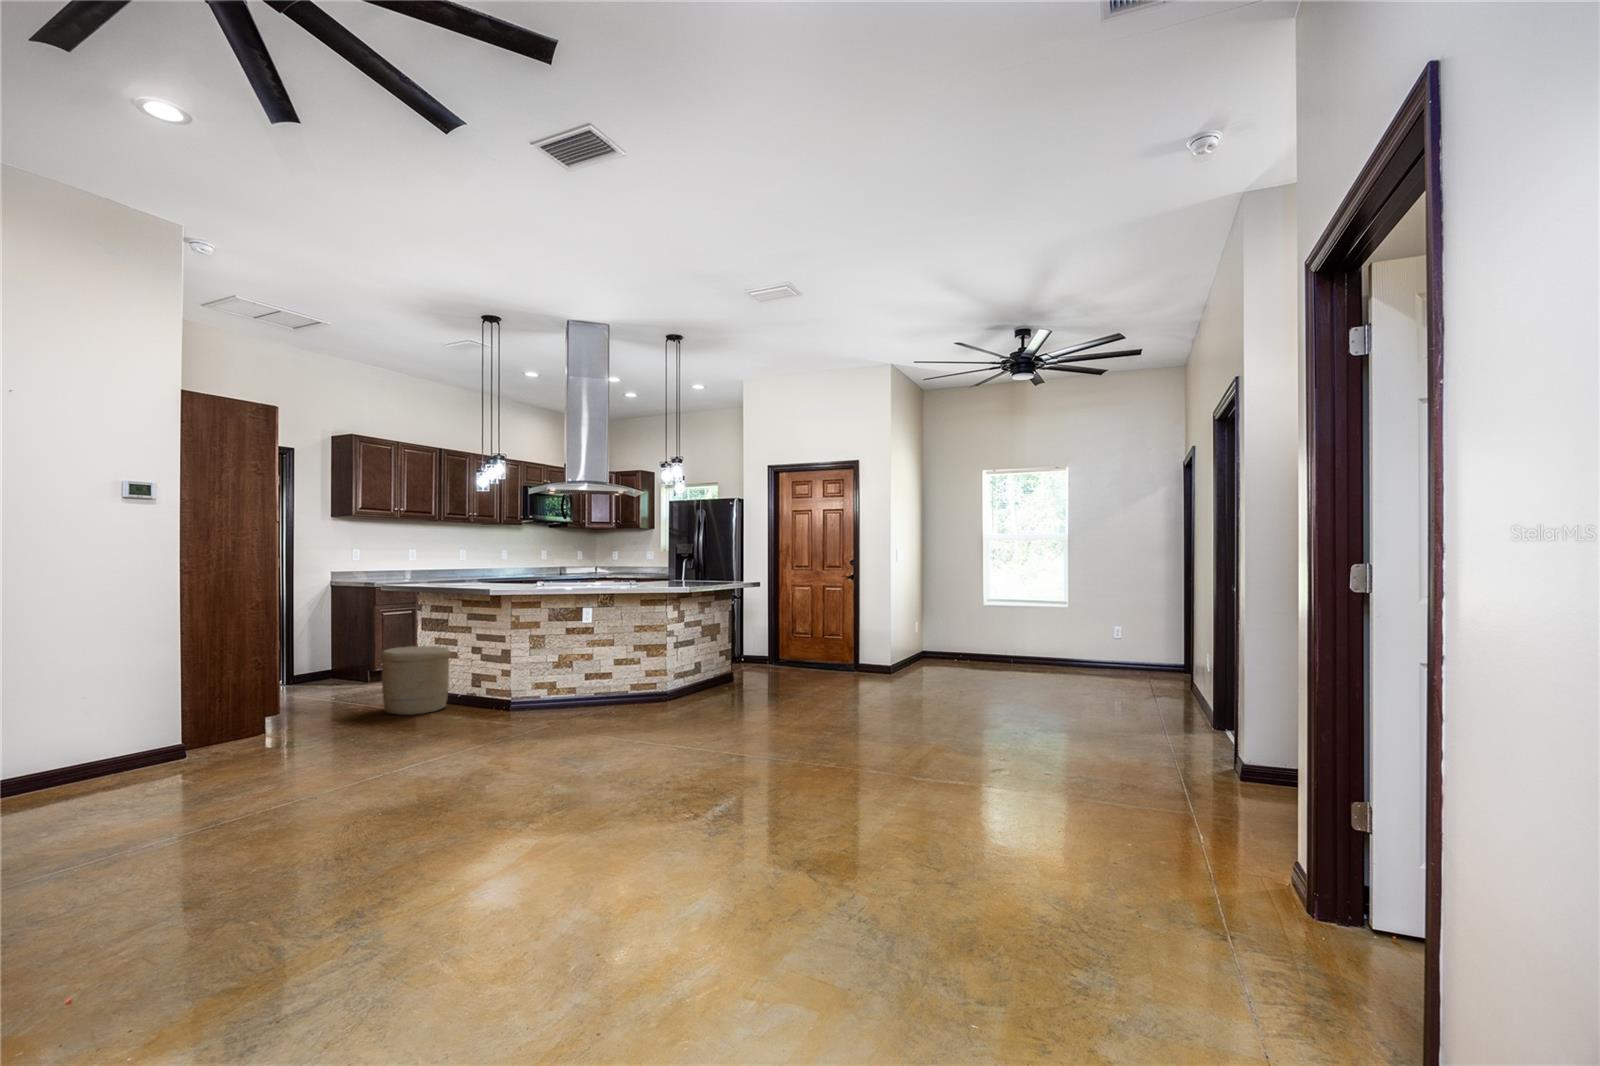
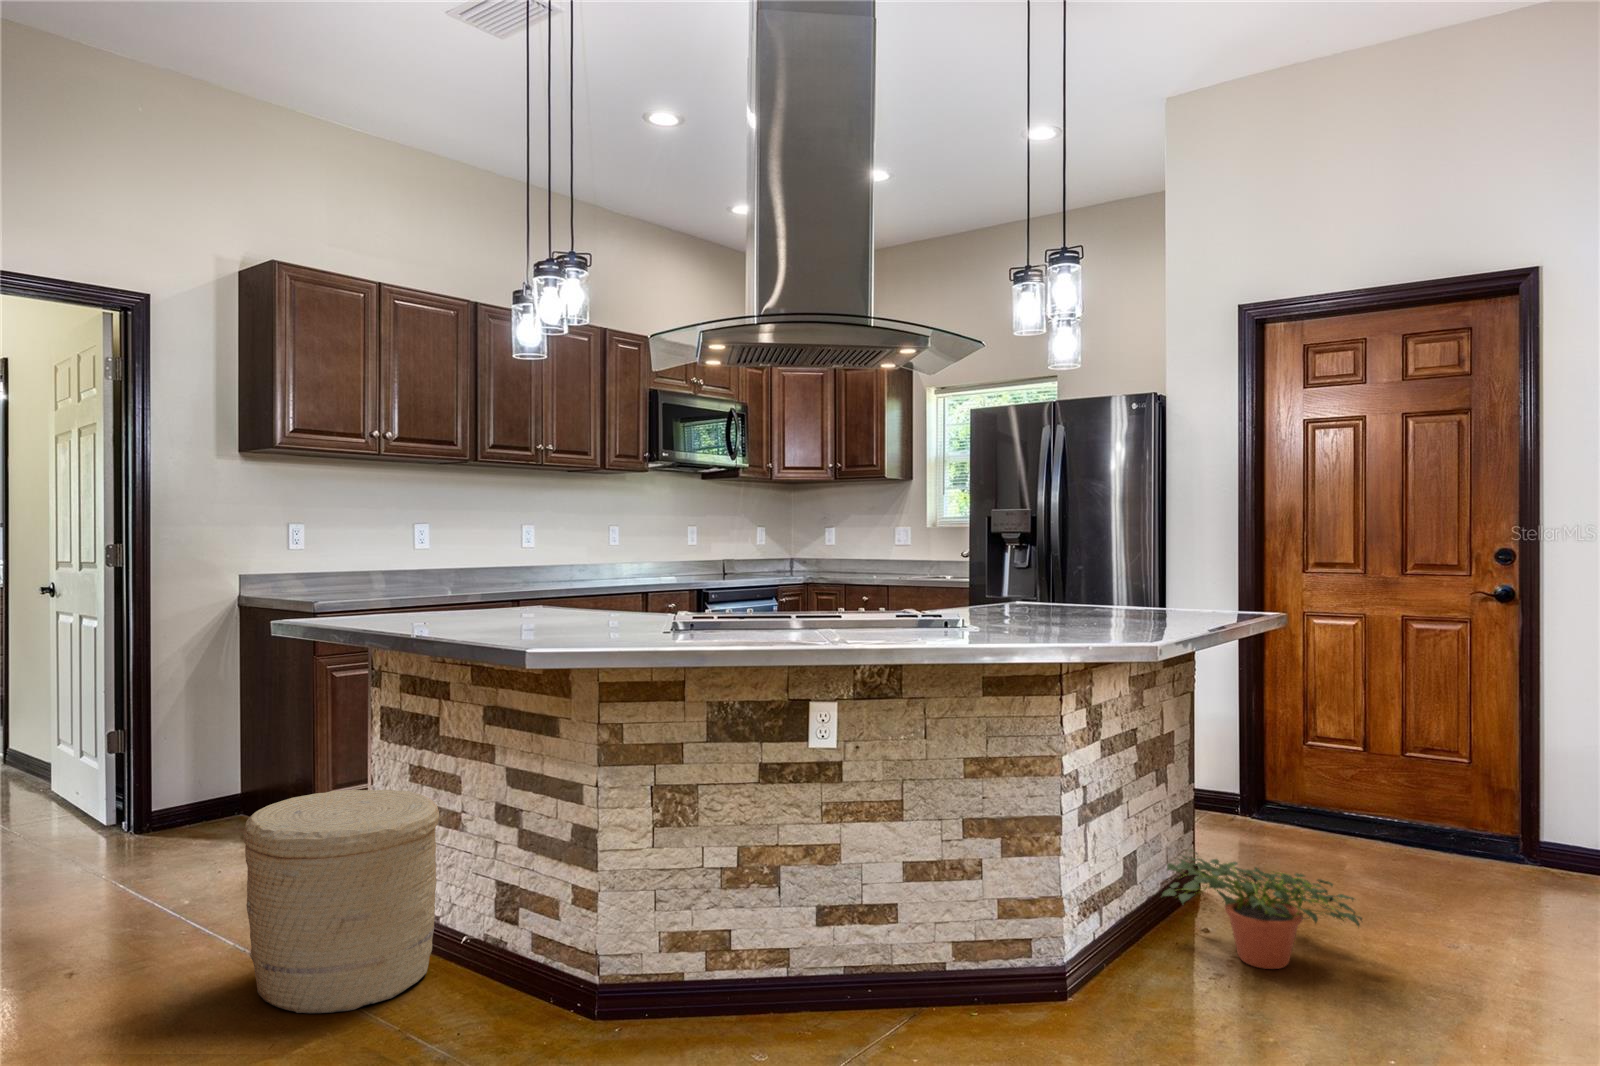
potted plant: none [706,660,768,695] -> present [1162,850,1362,969]

